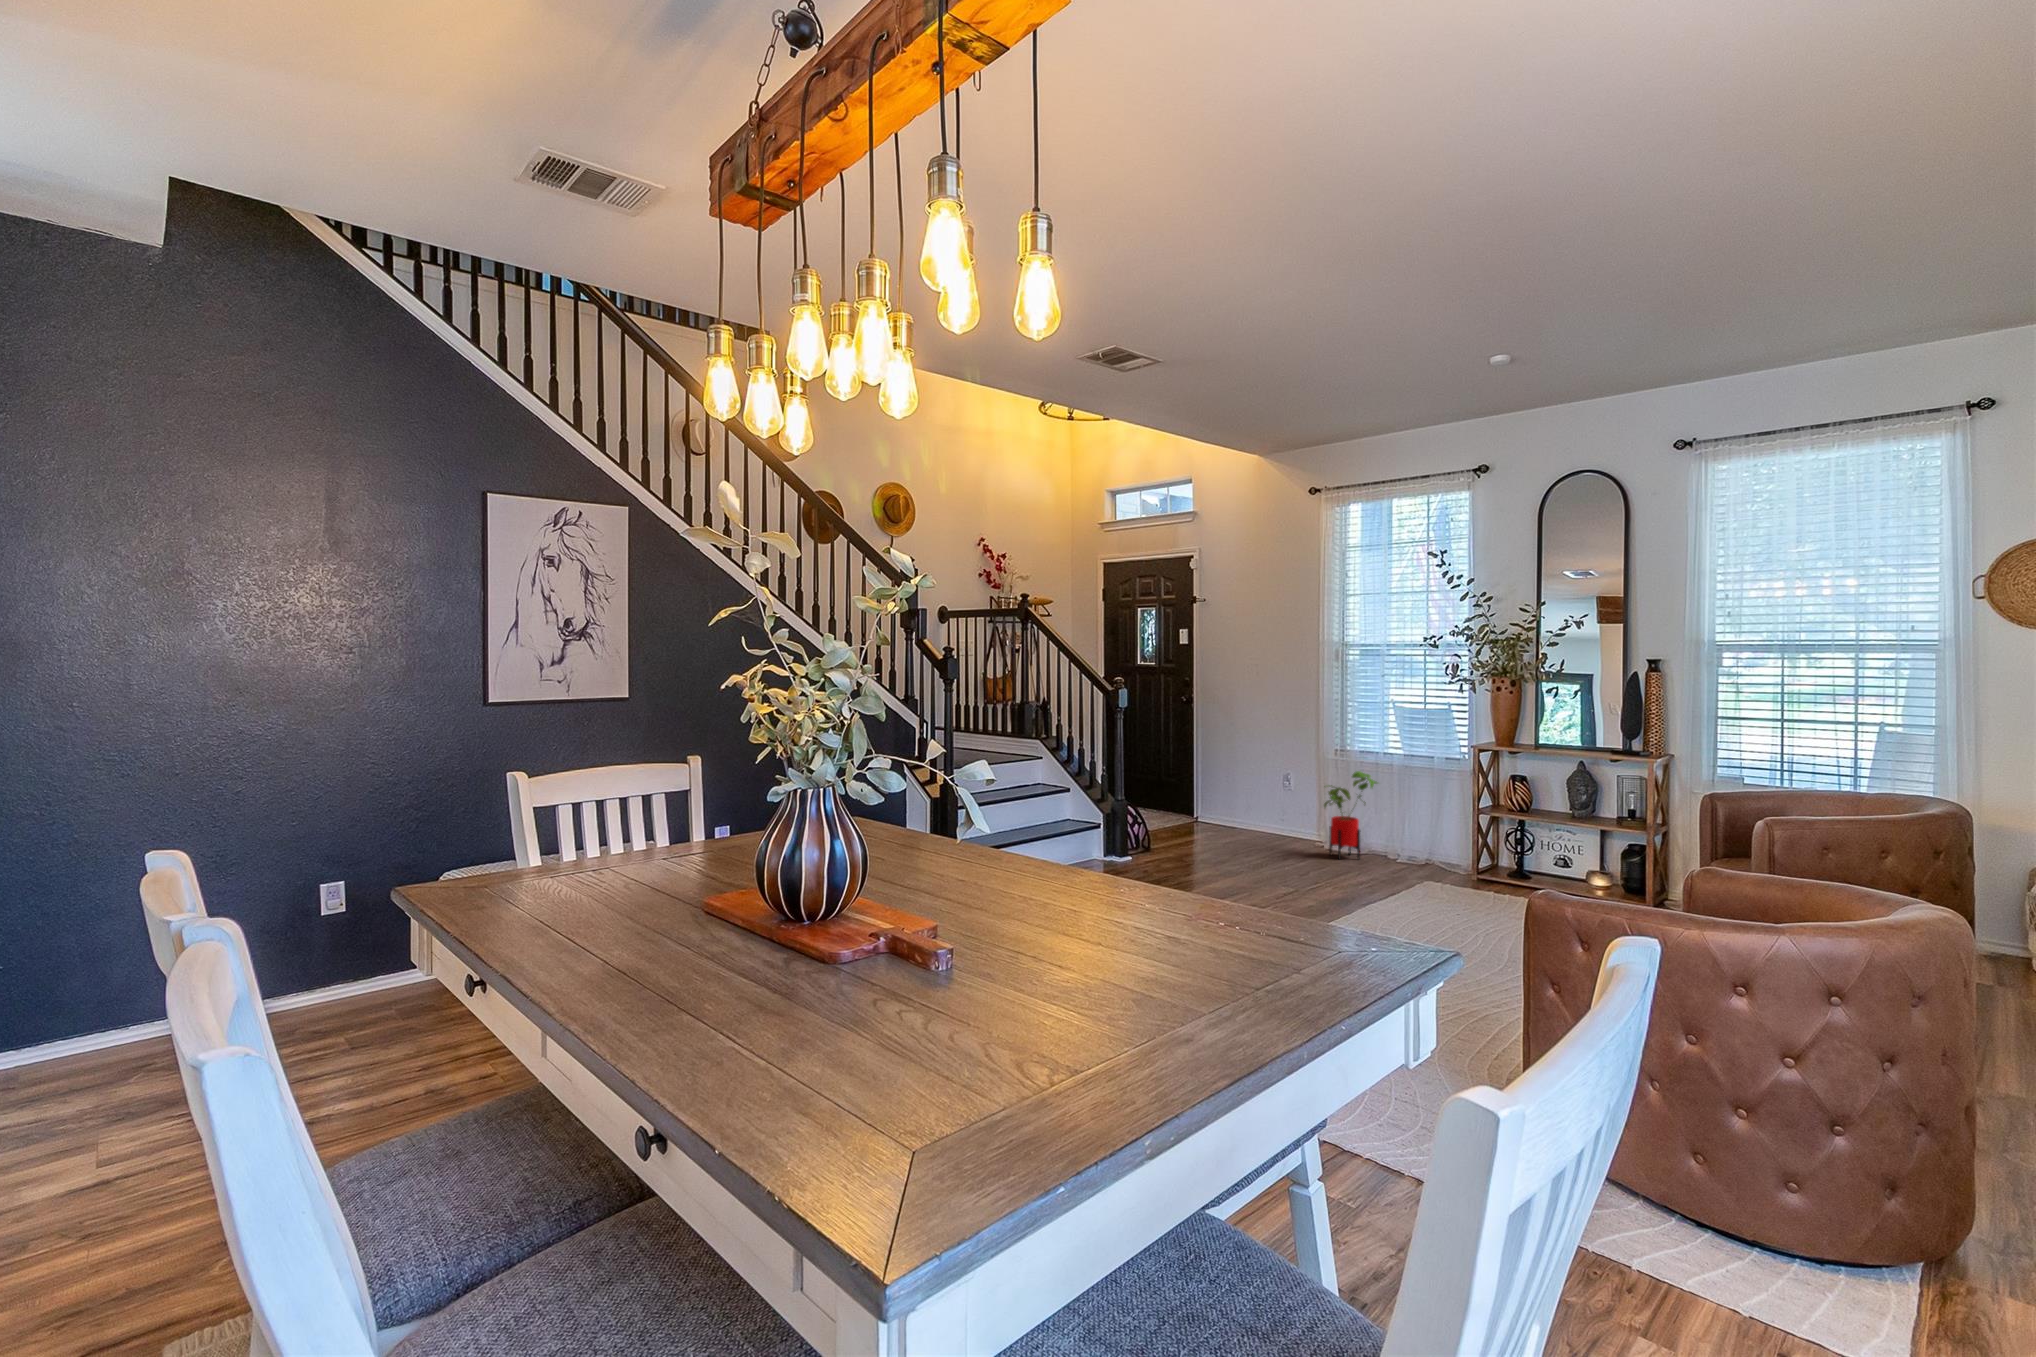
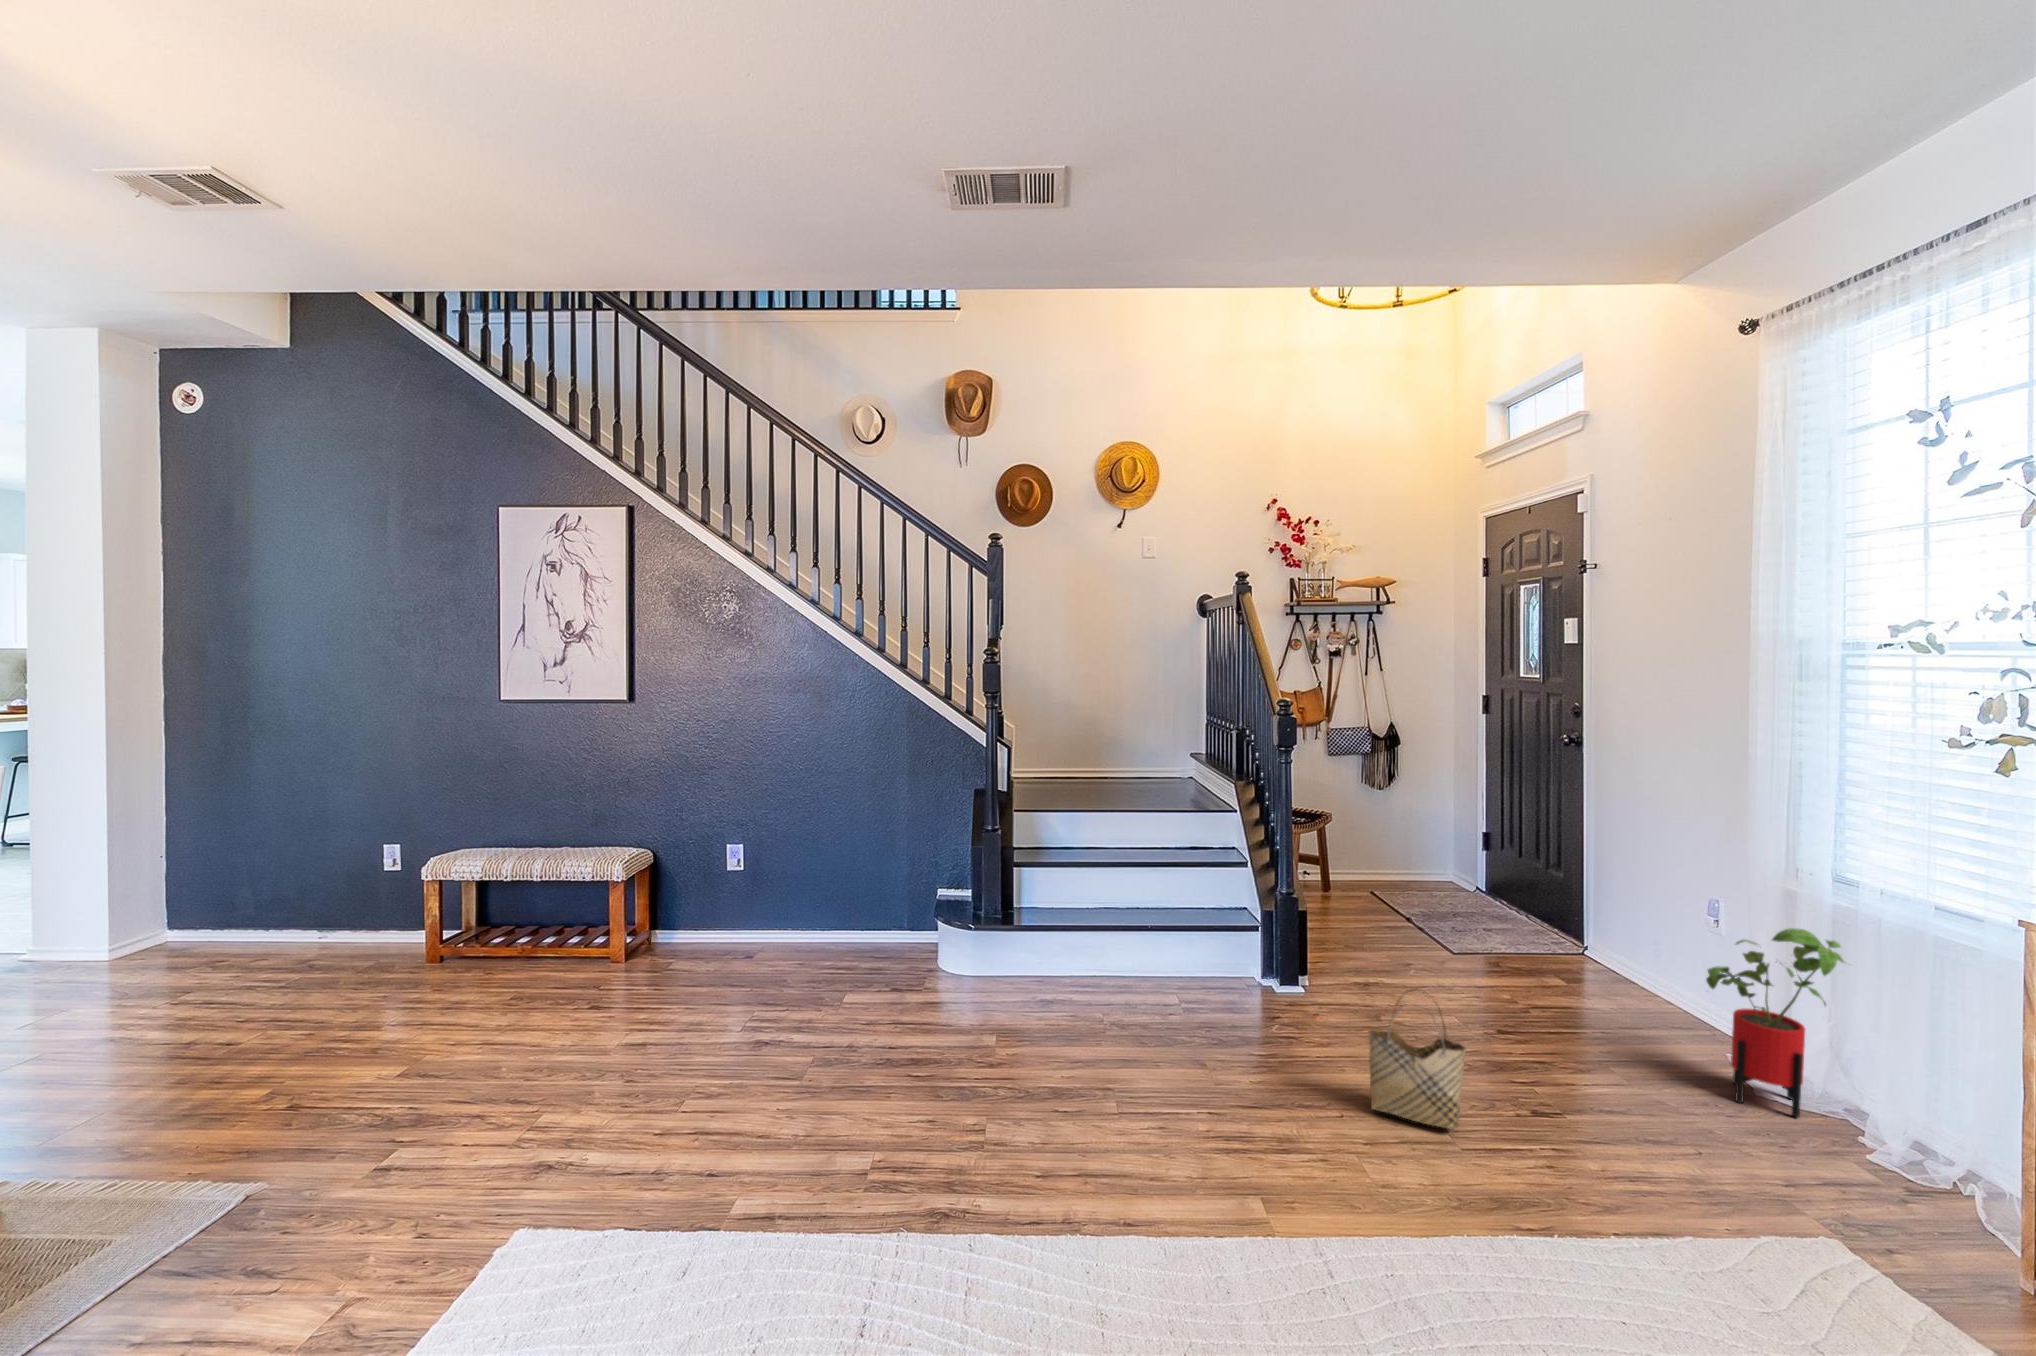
woven basket: none [1242,823,1286,889] -> present [1368,989,1466,1130]

